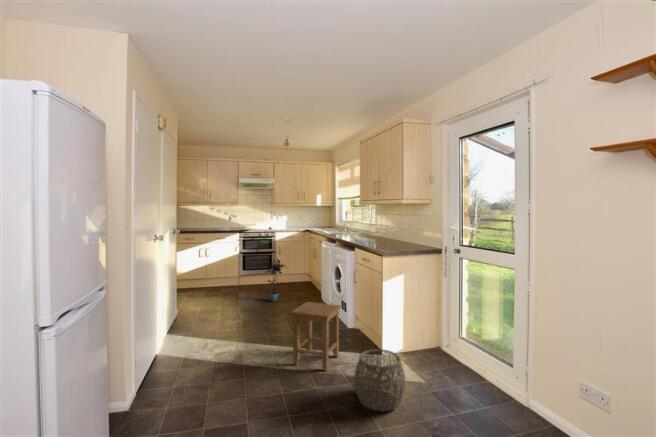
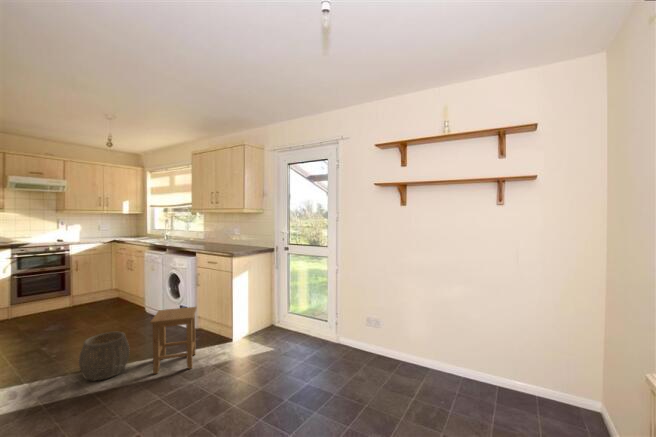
potted plant: present [266,260,285,302] -> none [68,273,101,324]
woven basket: present [354,349,406,411] -> present [79,332,130,381]

